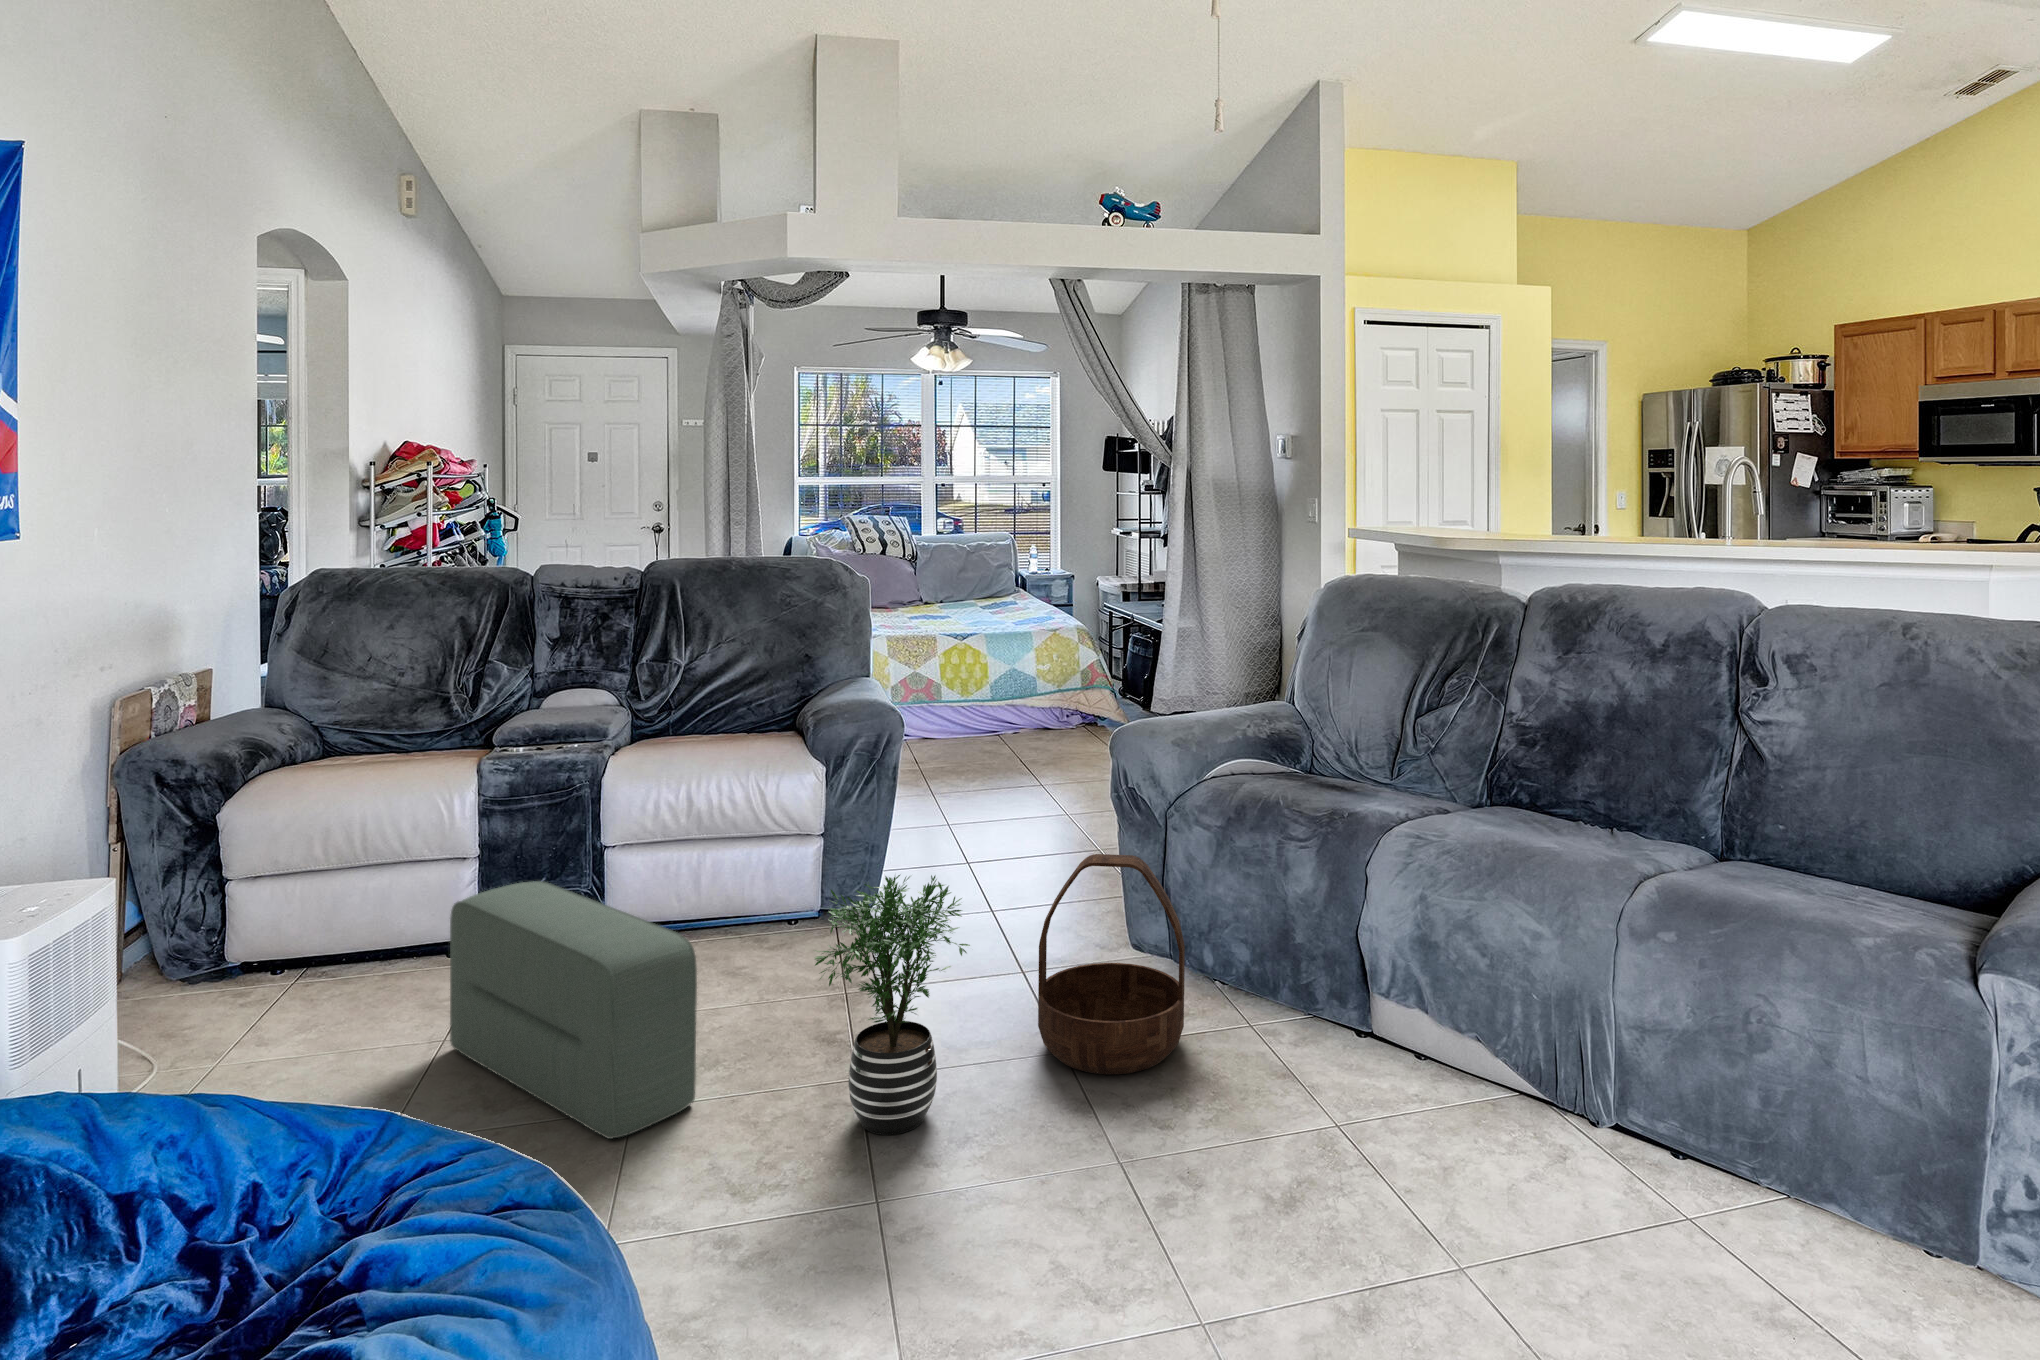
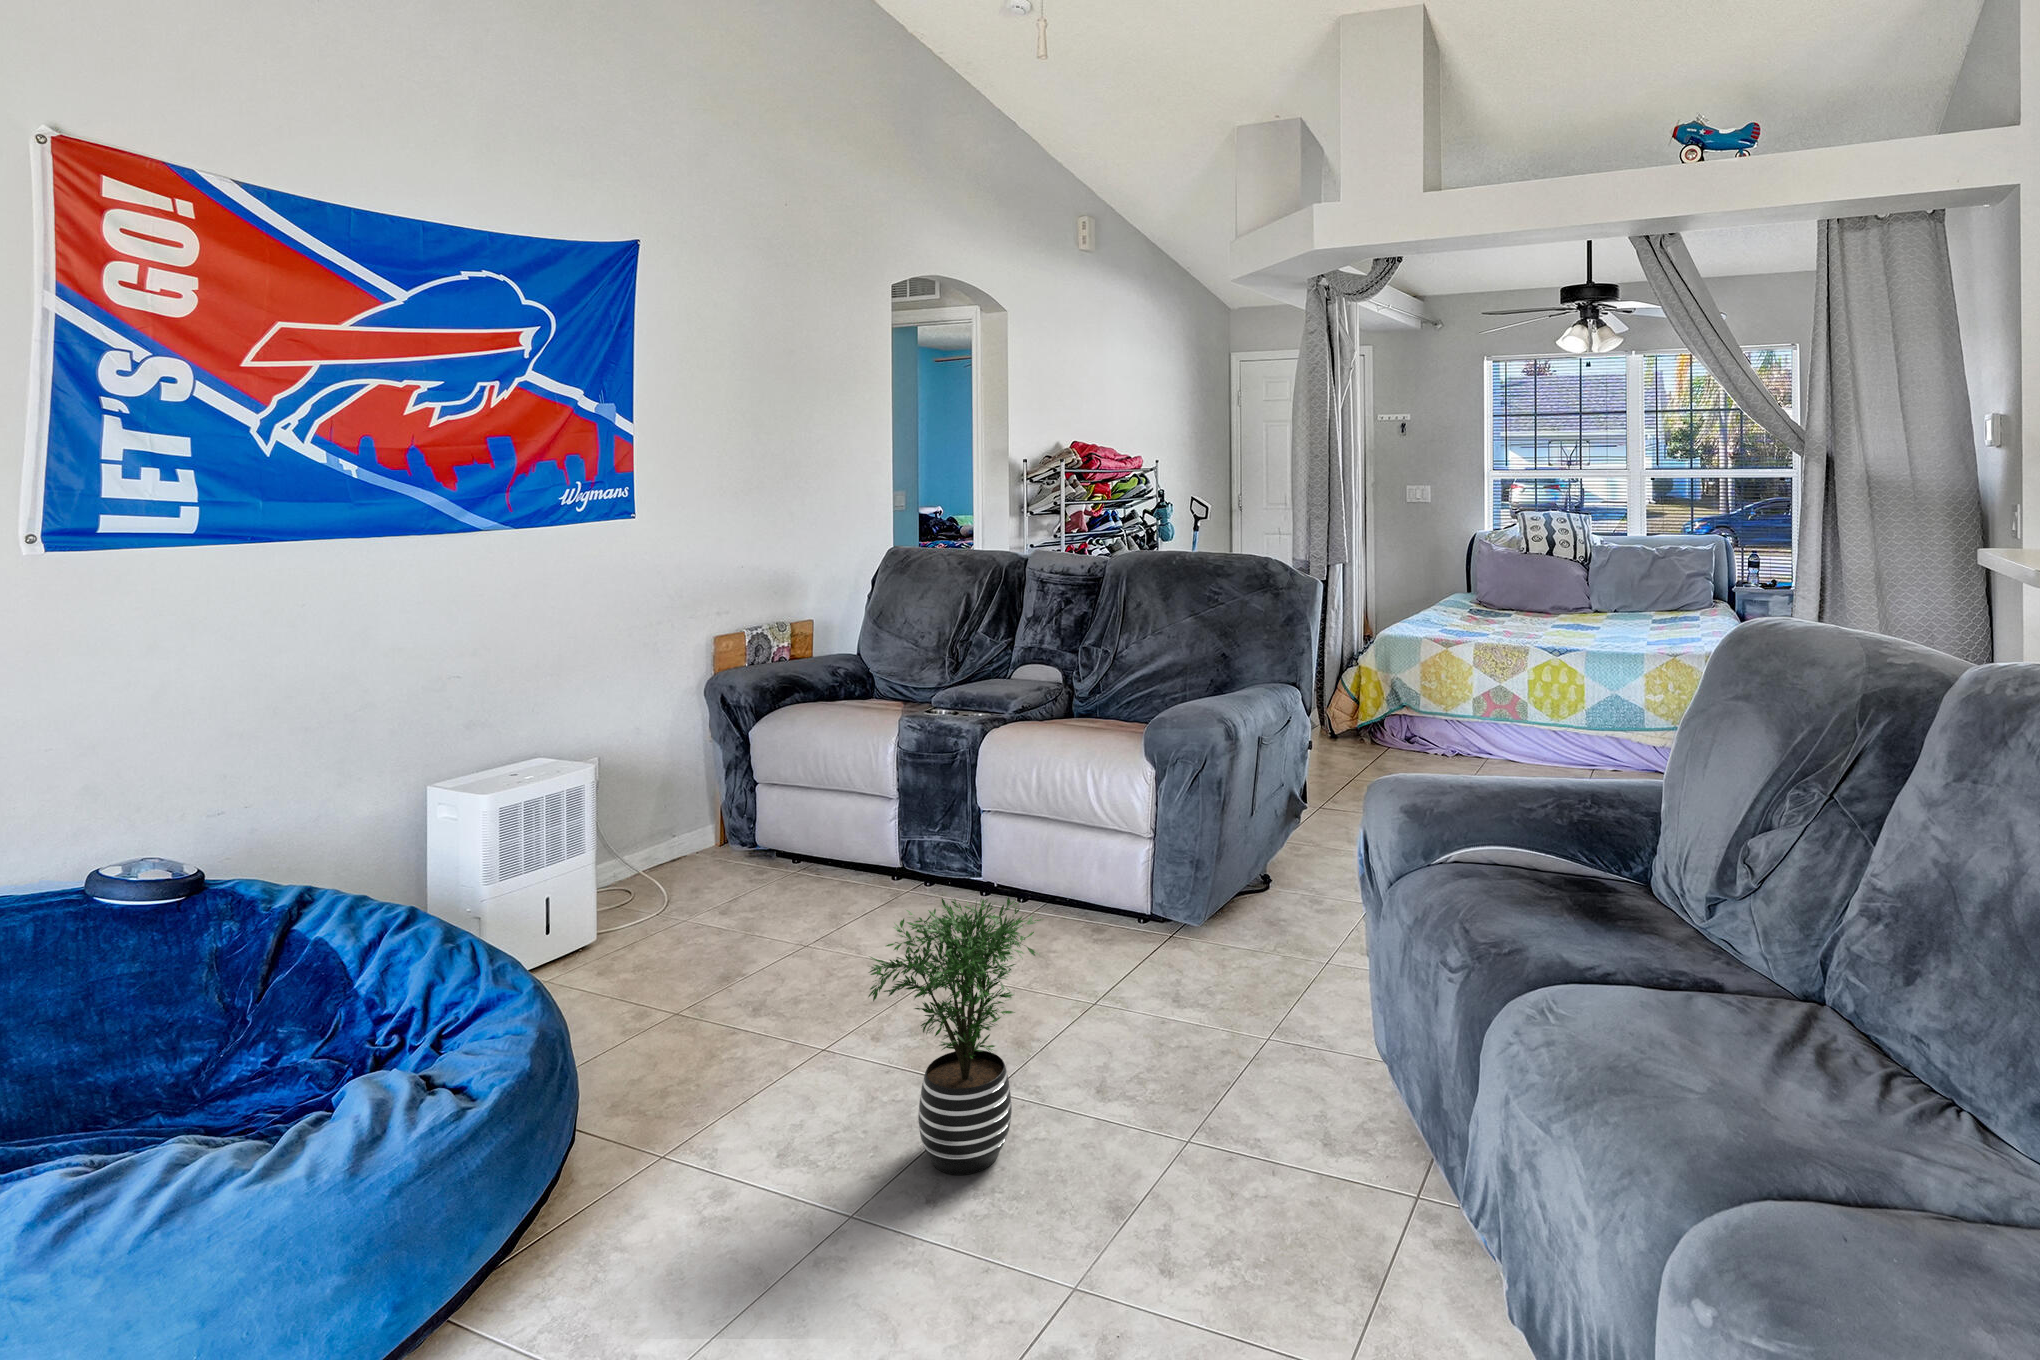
basket: present [1038,854,1185,1074] -> none [1157,926,1332,1205]
pouf: present [450,881,697,1139] -> none [764,831,867,1082]

